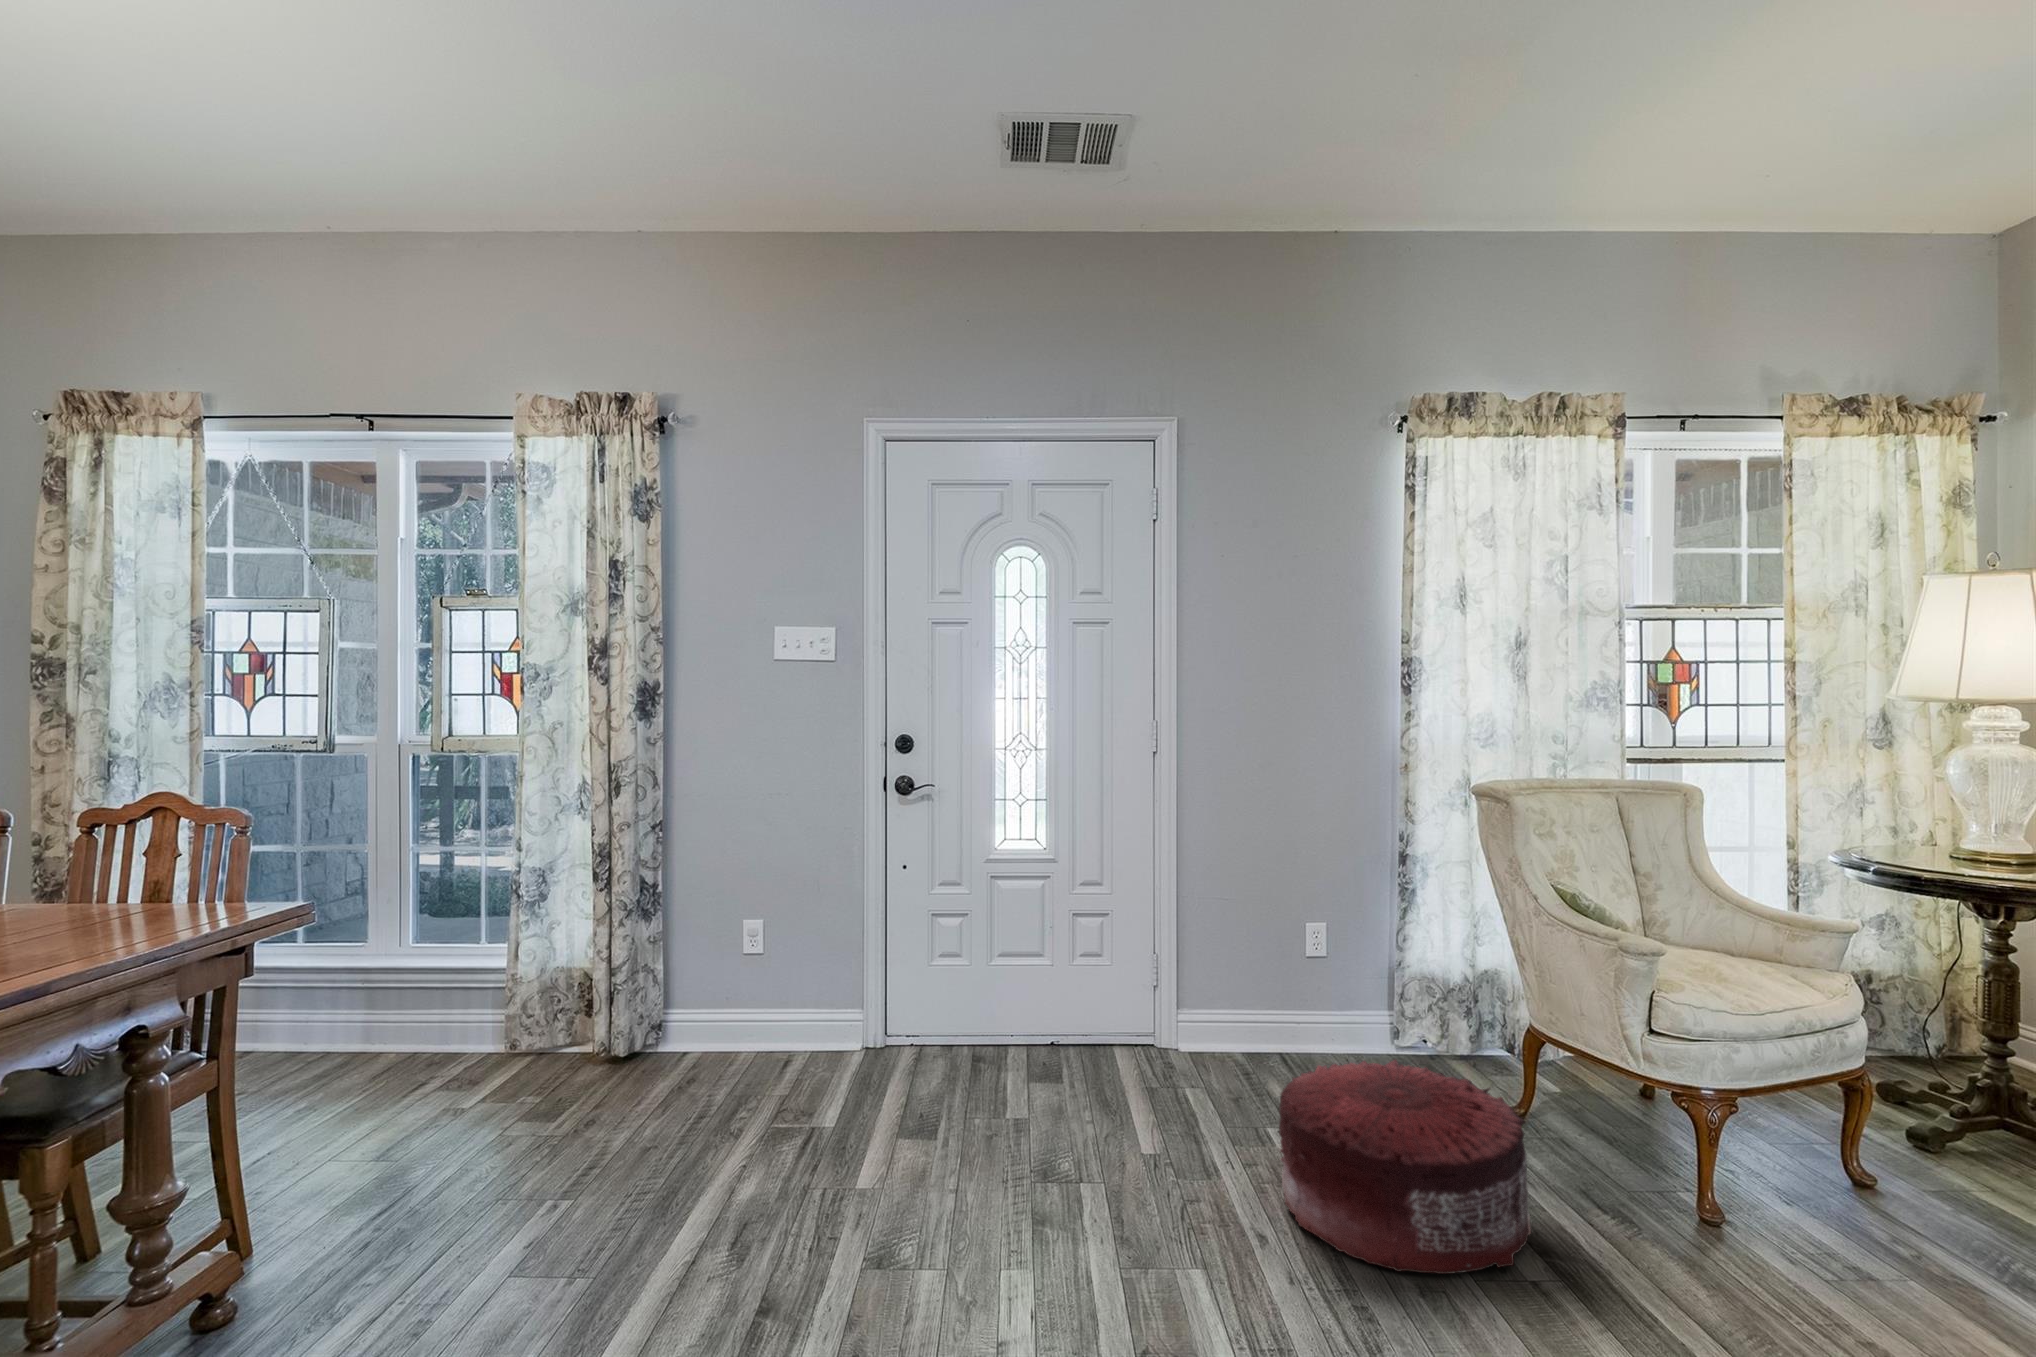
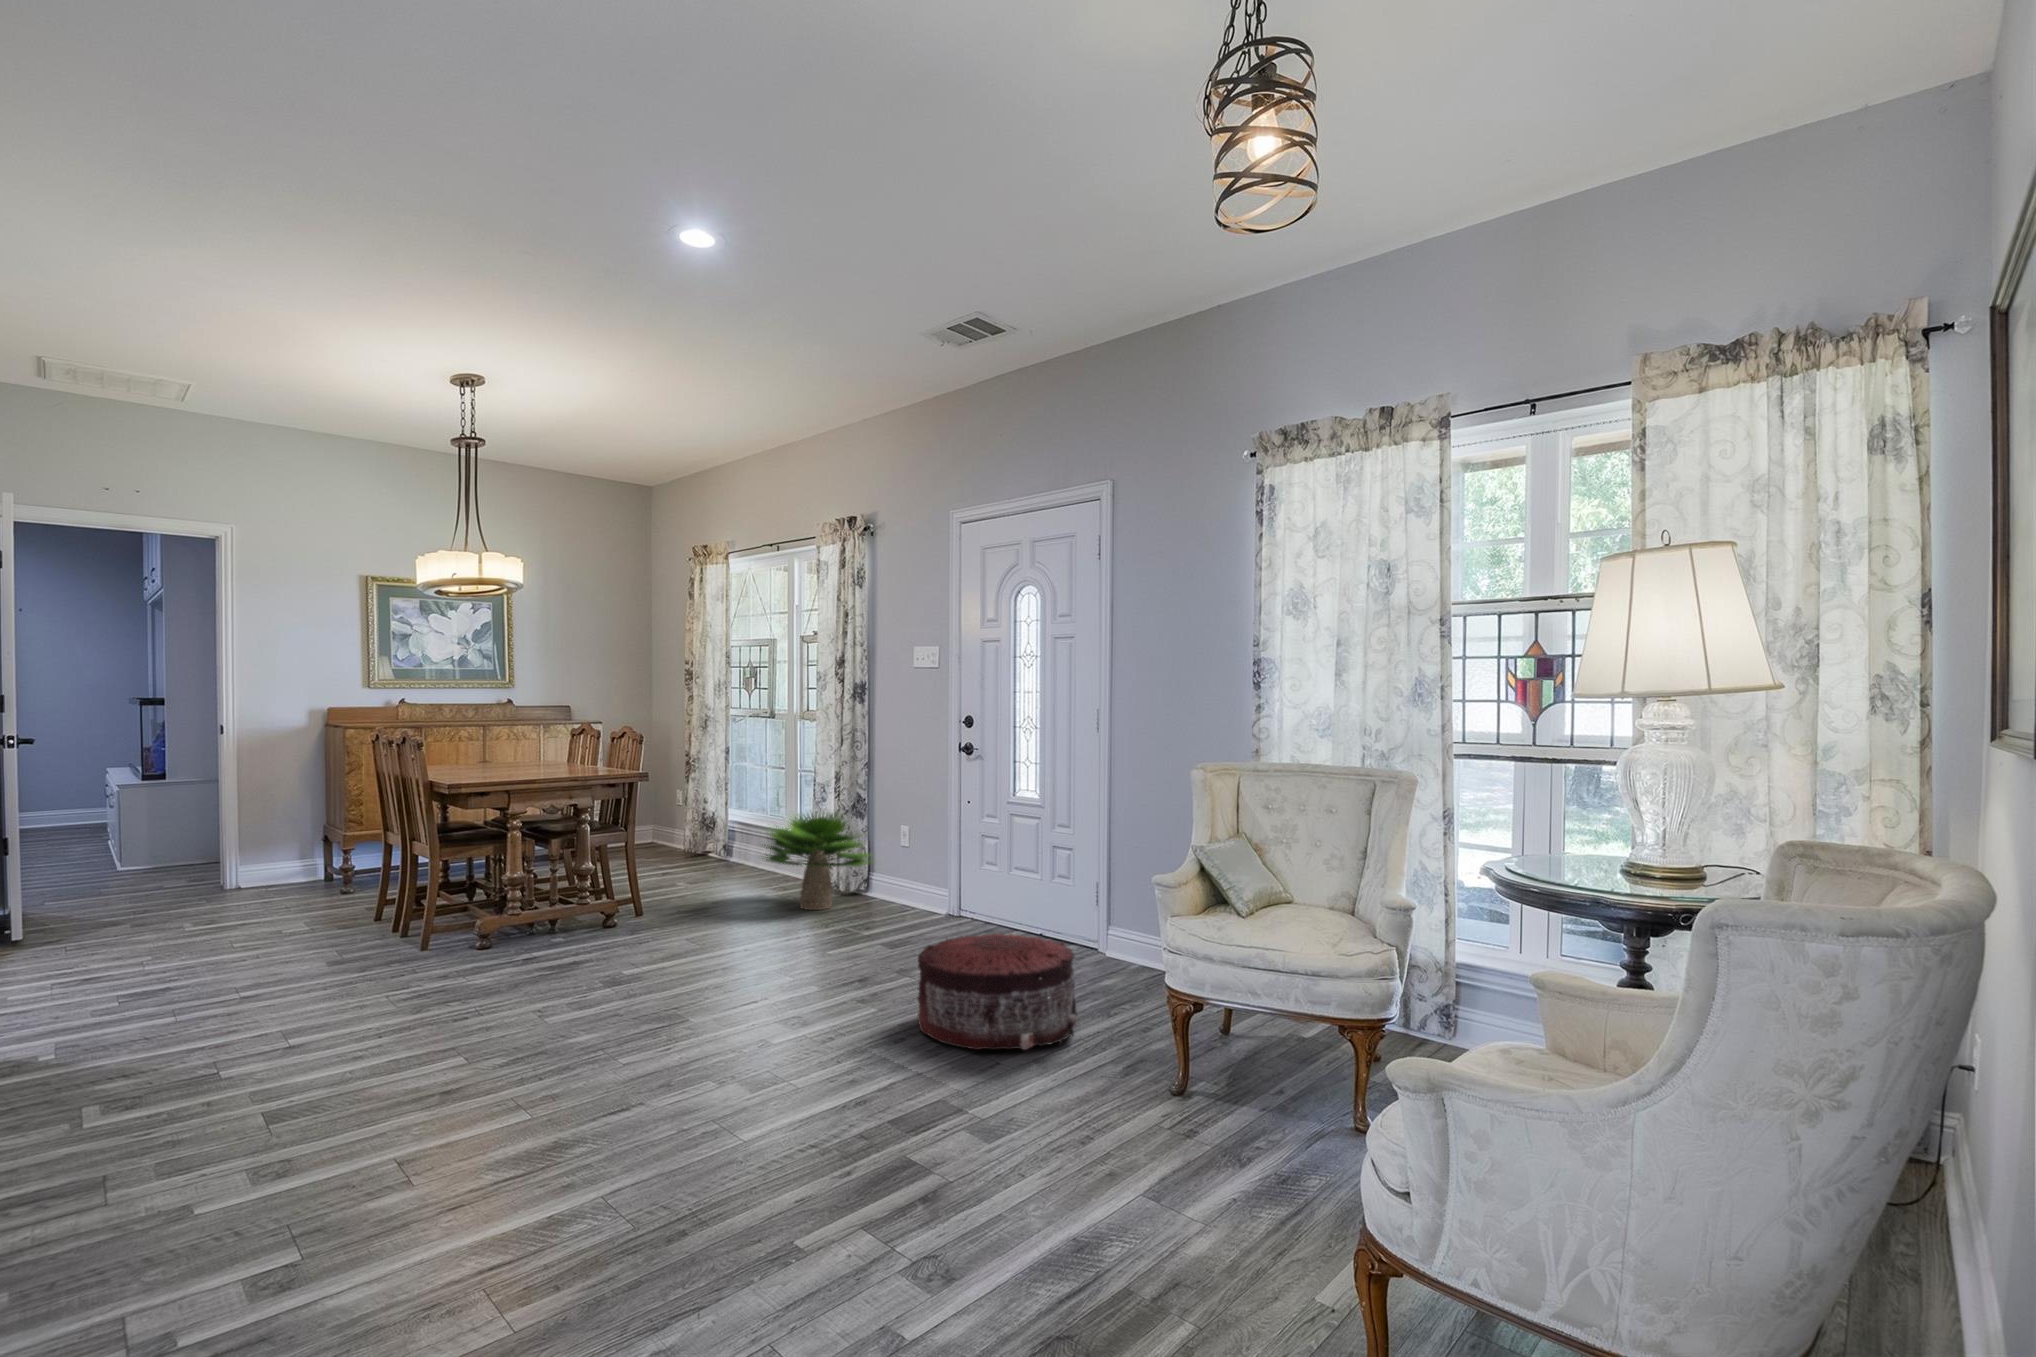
potted plant: none [523,911,752,1108] -> present [764,811,870,910]

